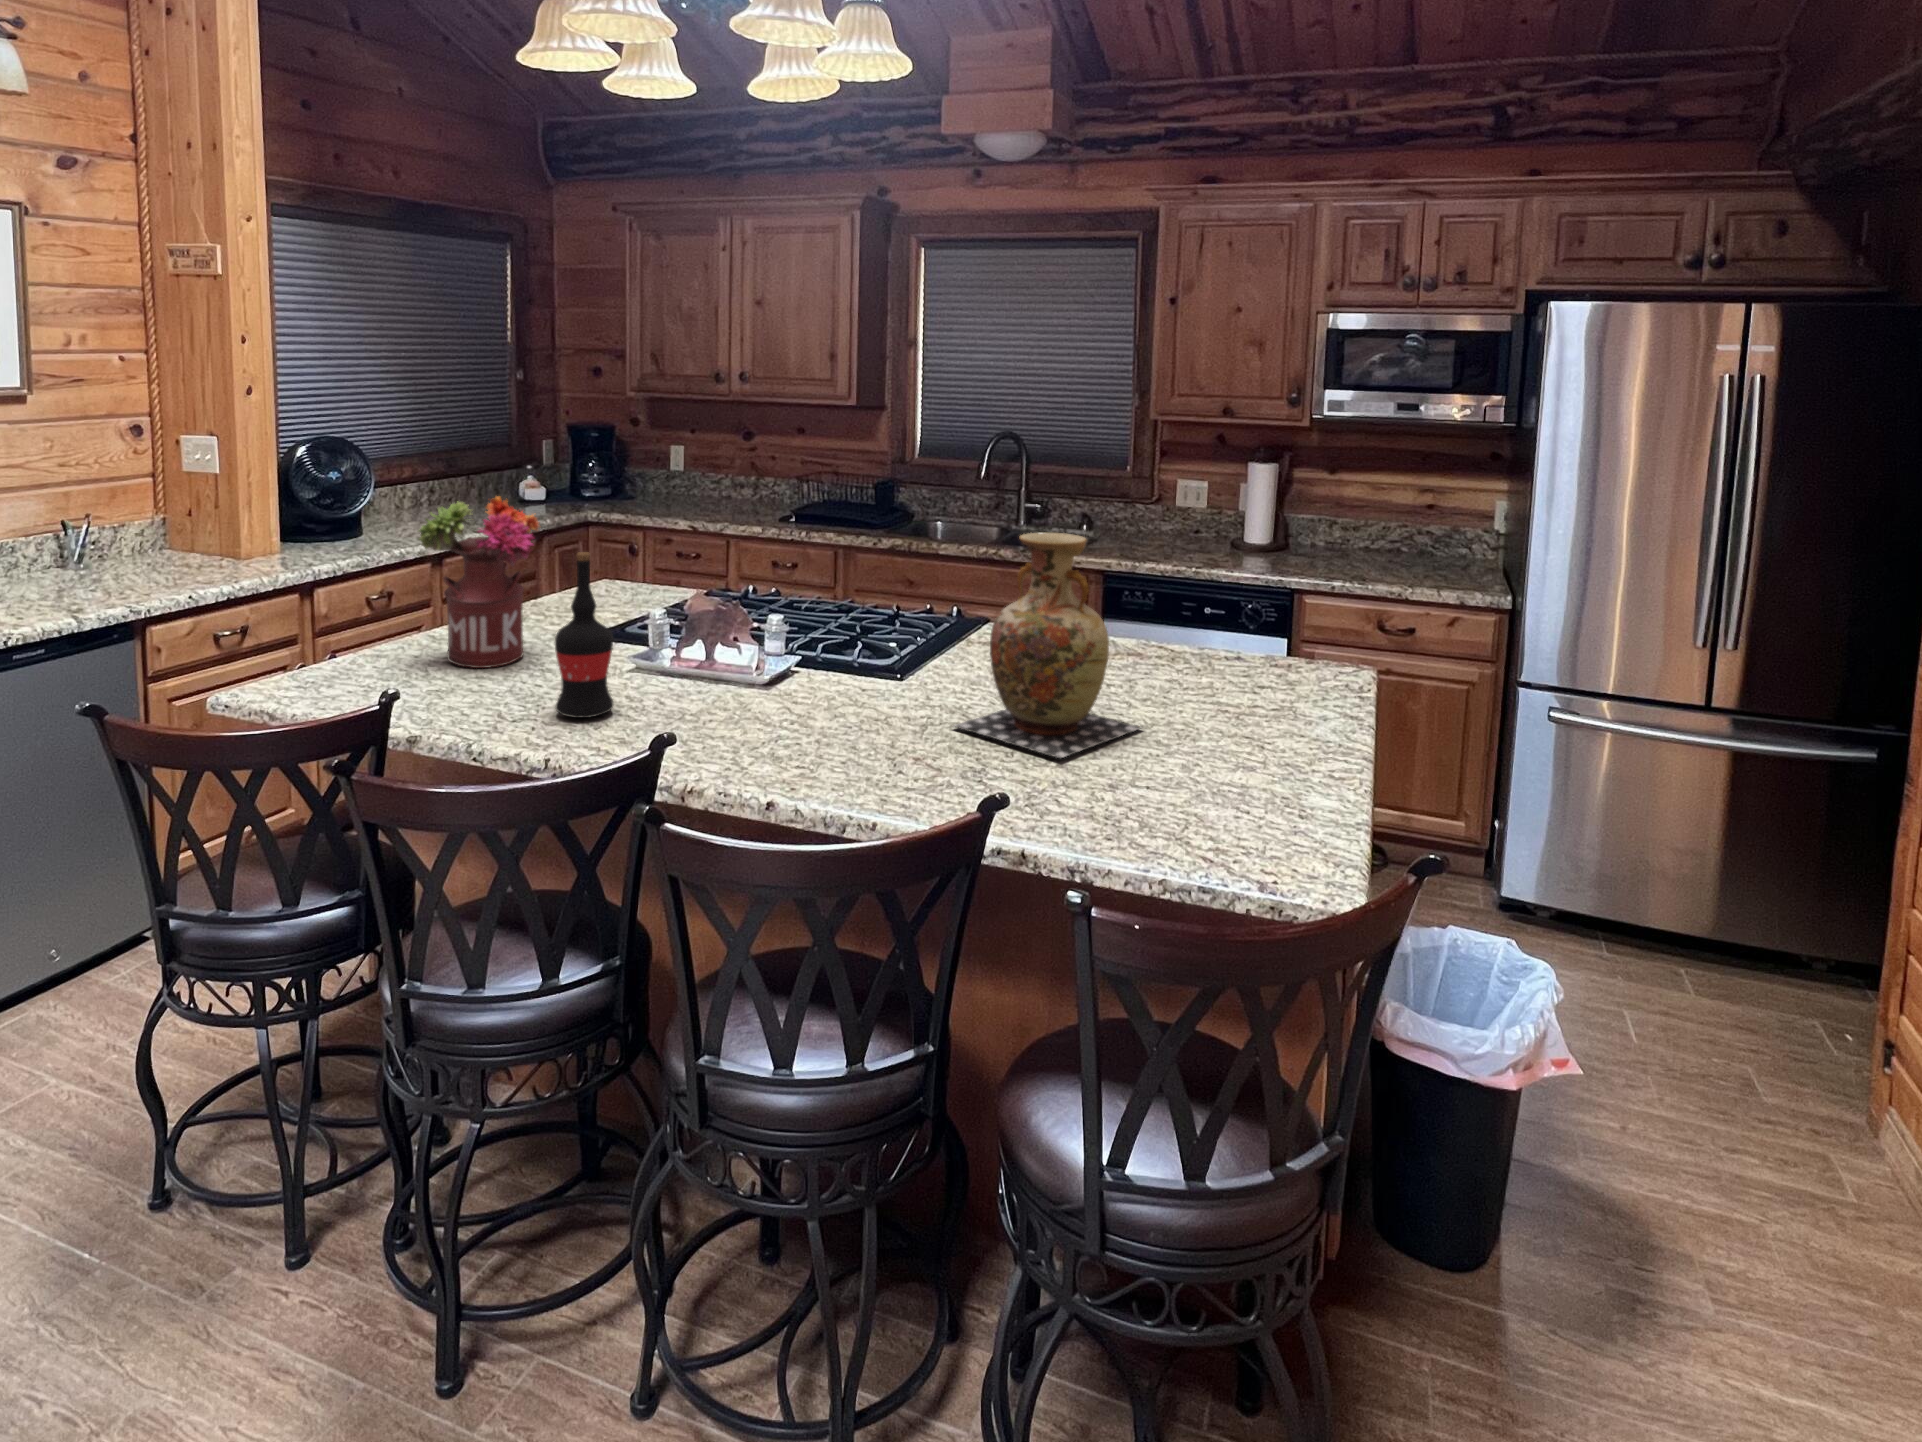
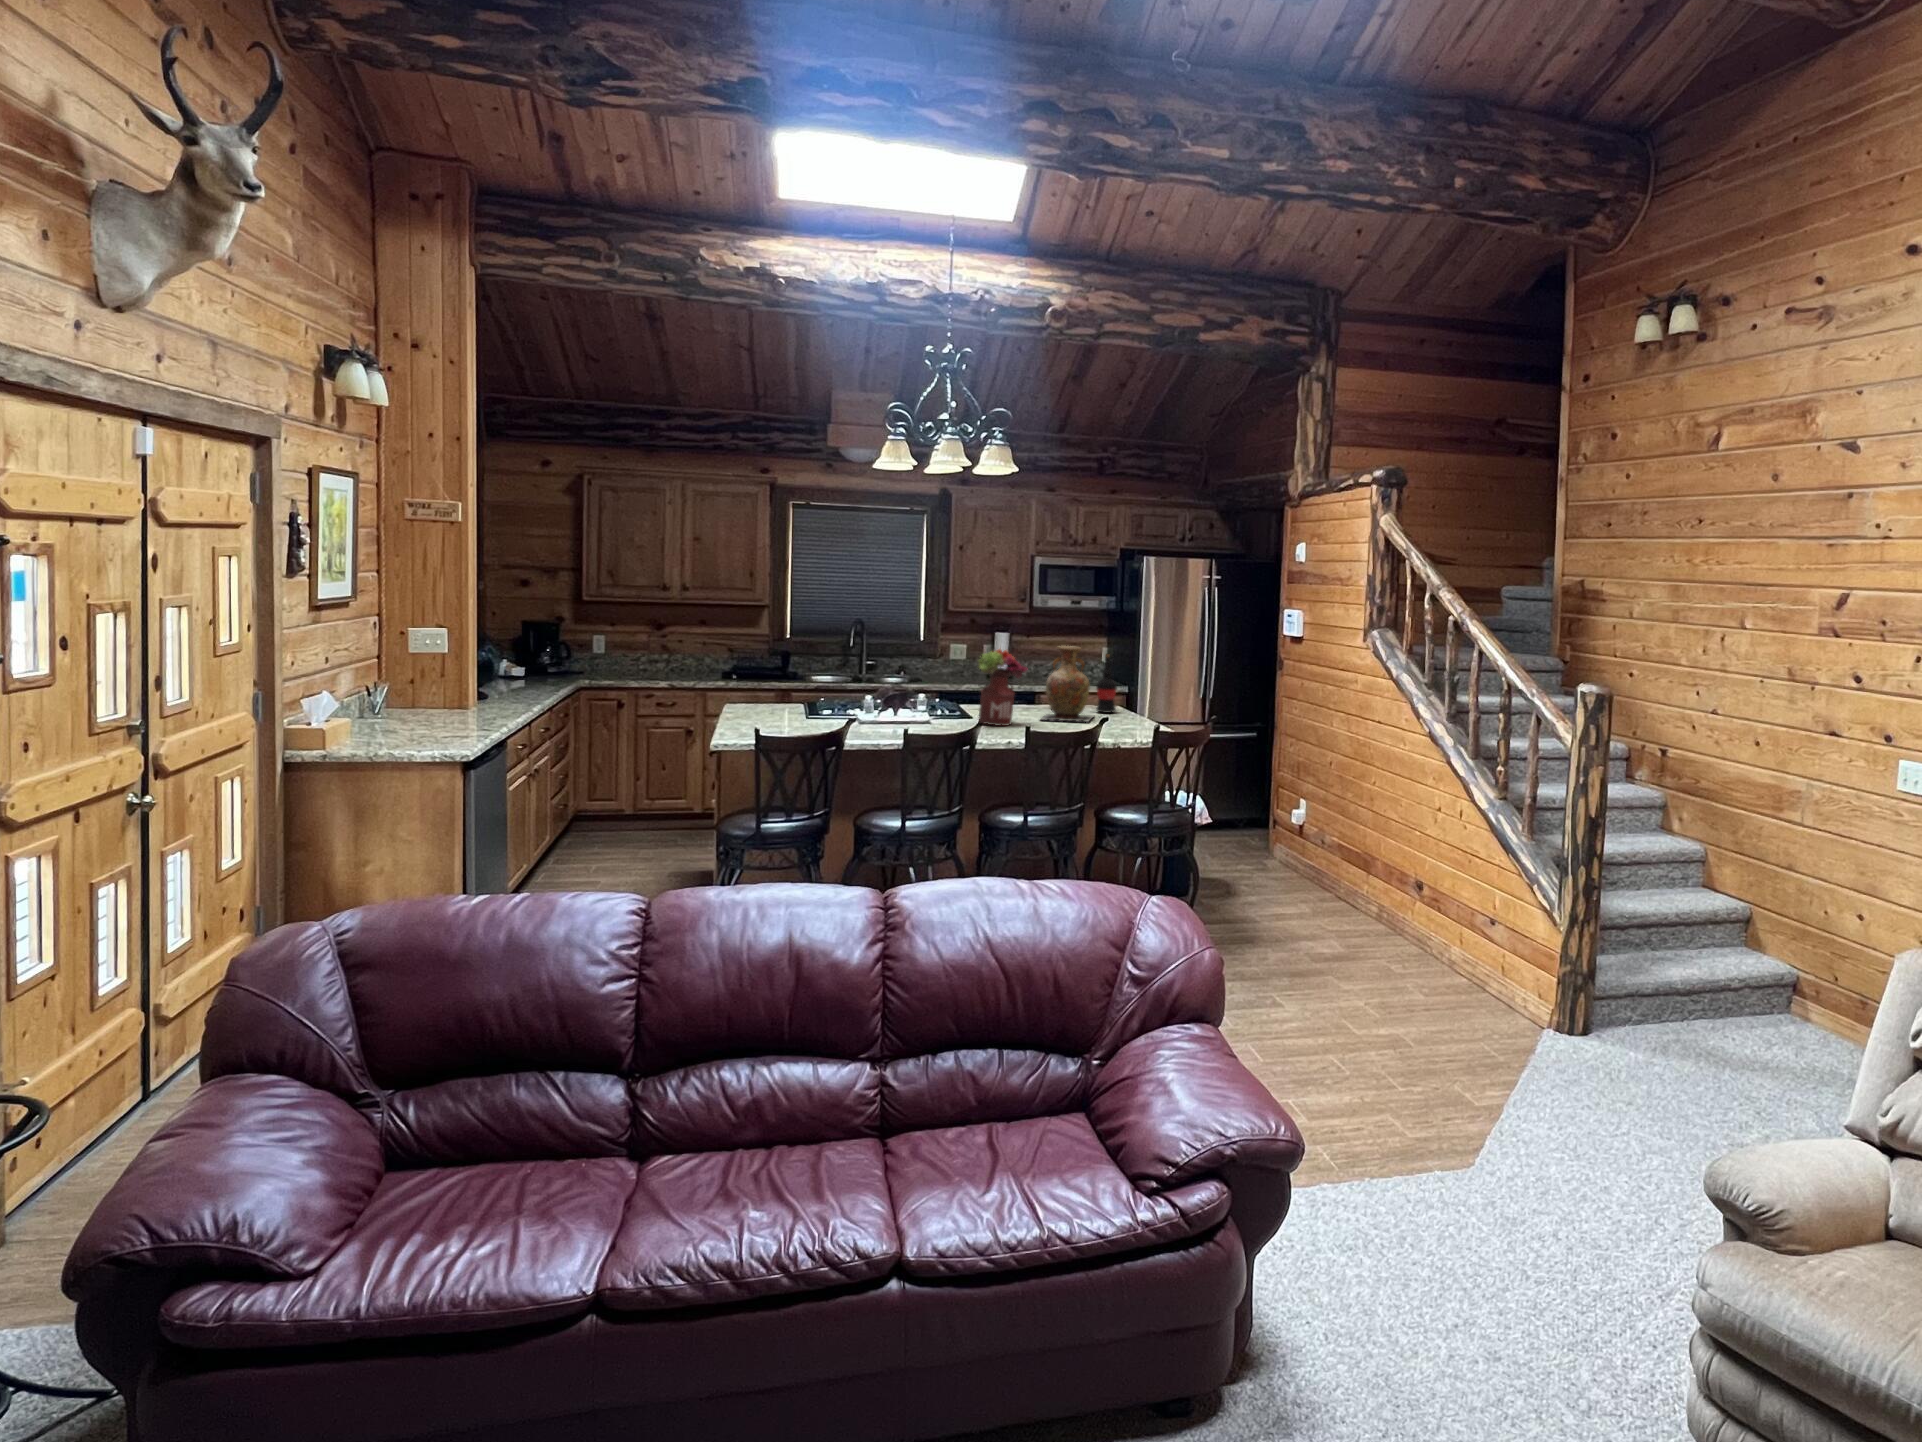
flower arrangement: present [419,496,539,668] -> present [979,649,1027,726]
wine bottle: present [555,552,613,718] -> present [1096,654,1117,713]

